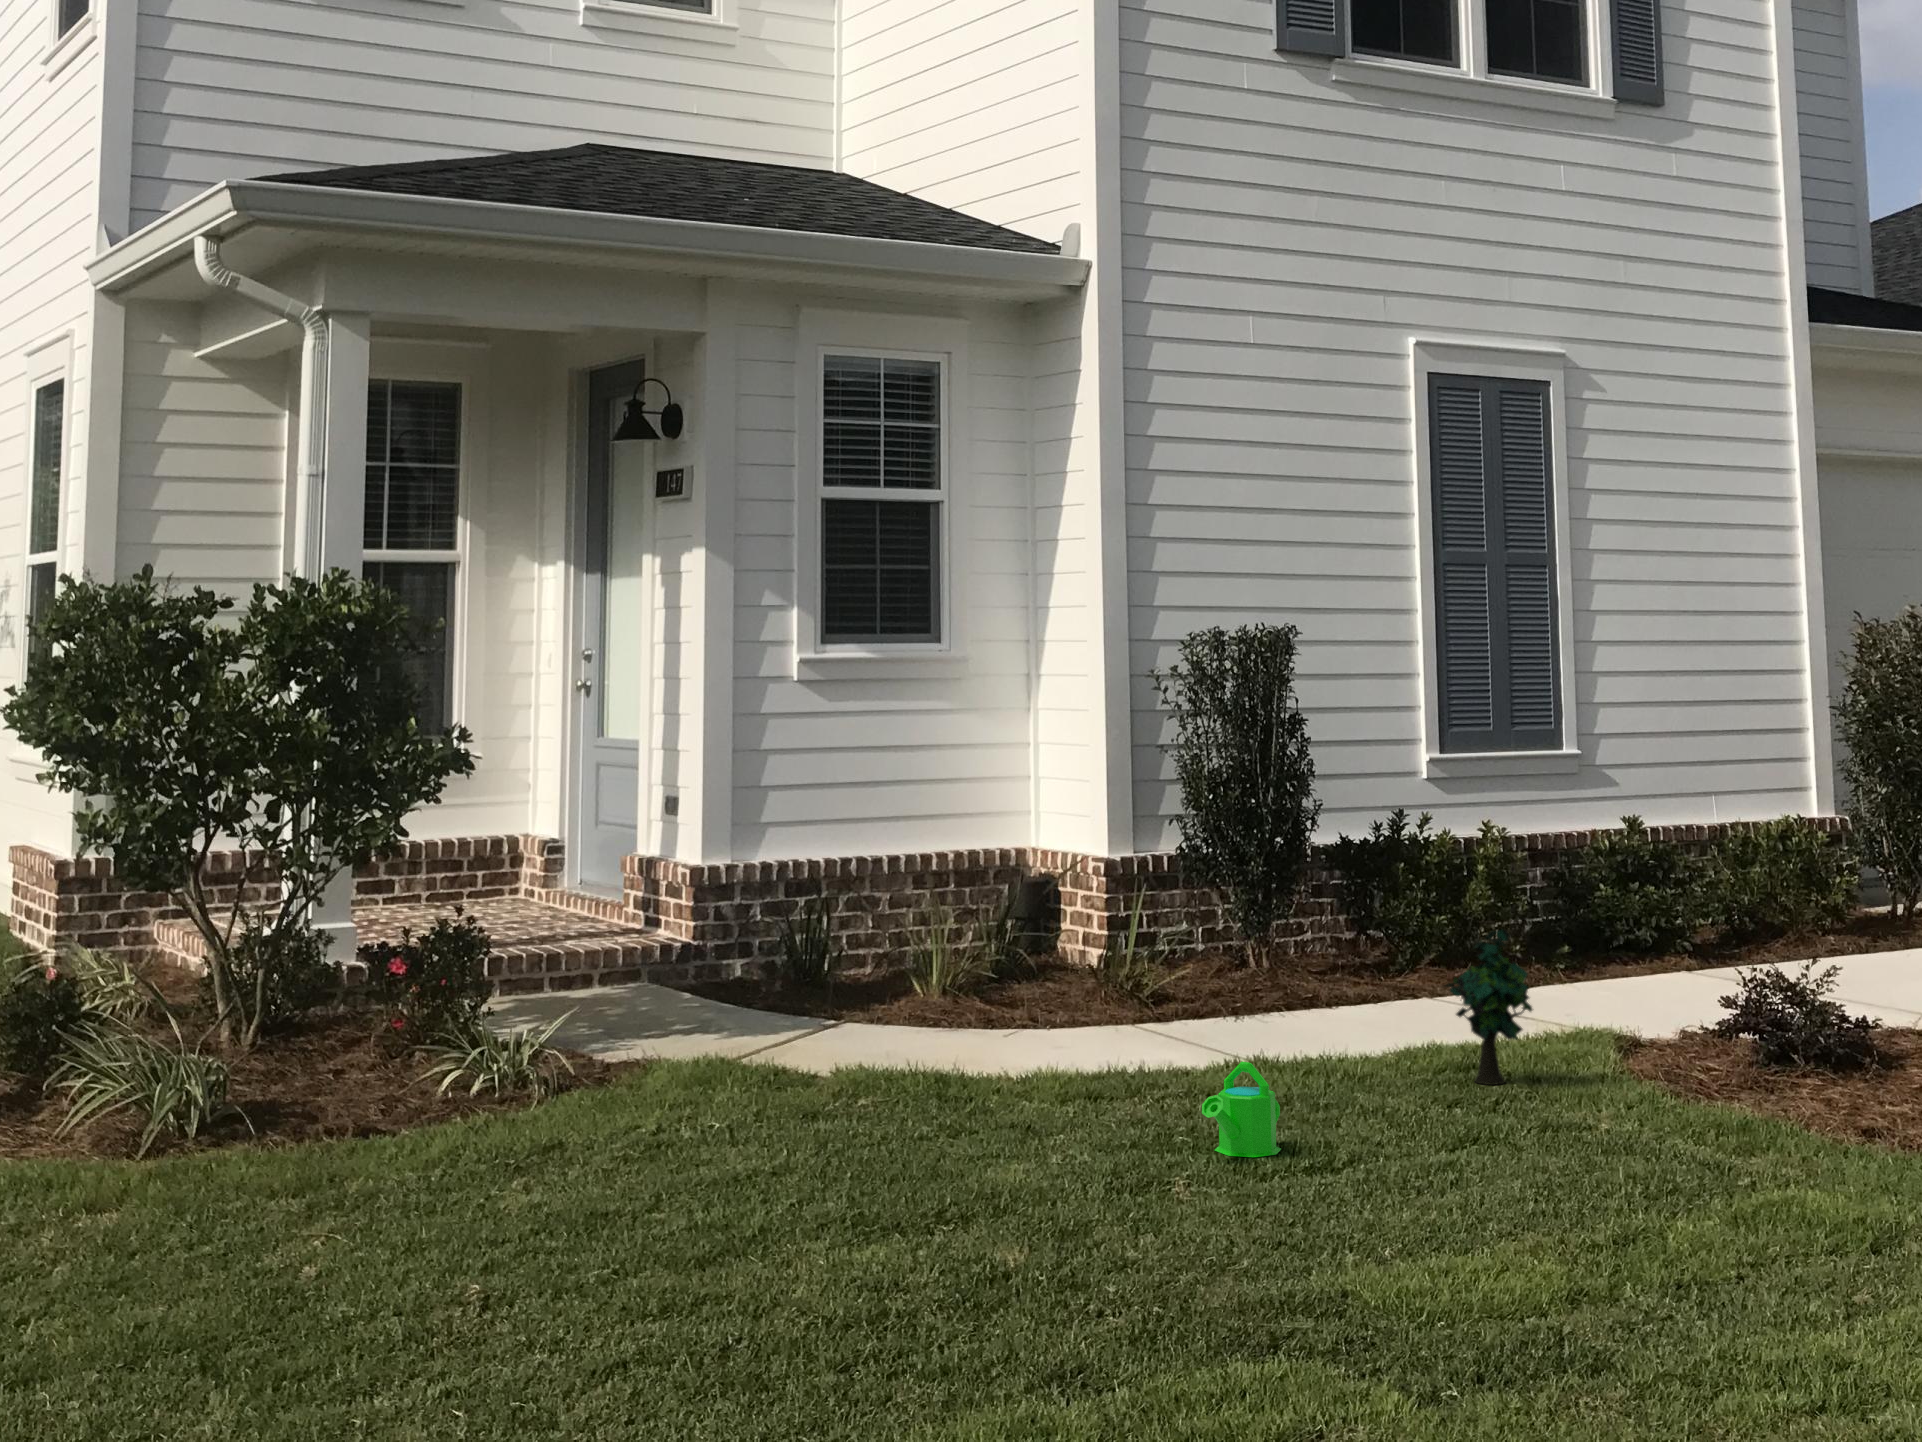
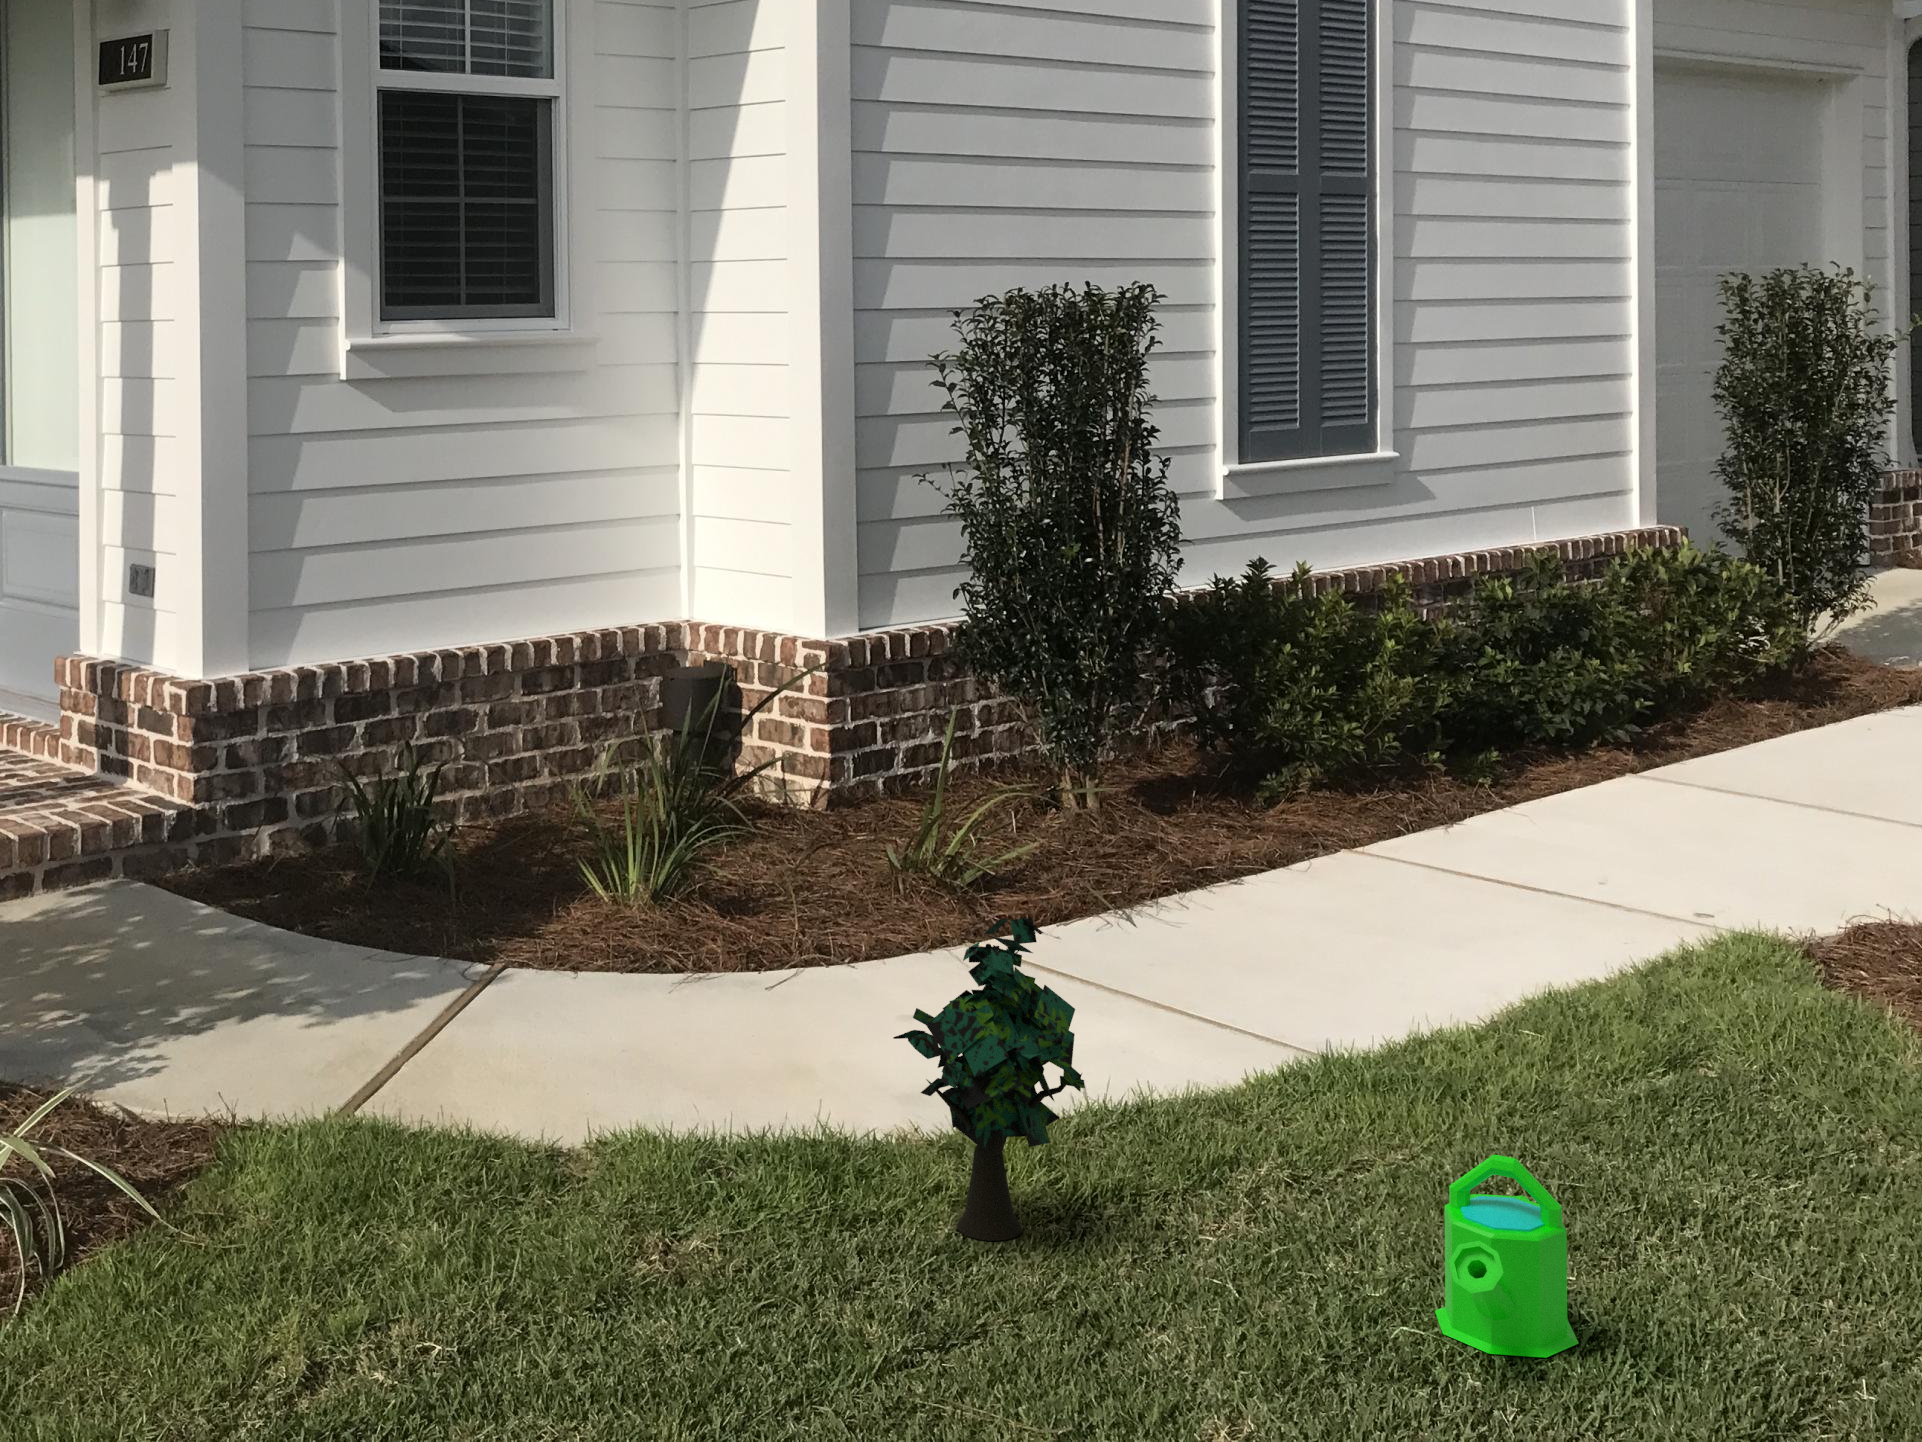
decorative plant: present [1444,929,1532,1085] -> present [893,917,1085,1241]

